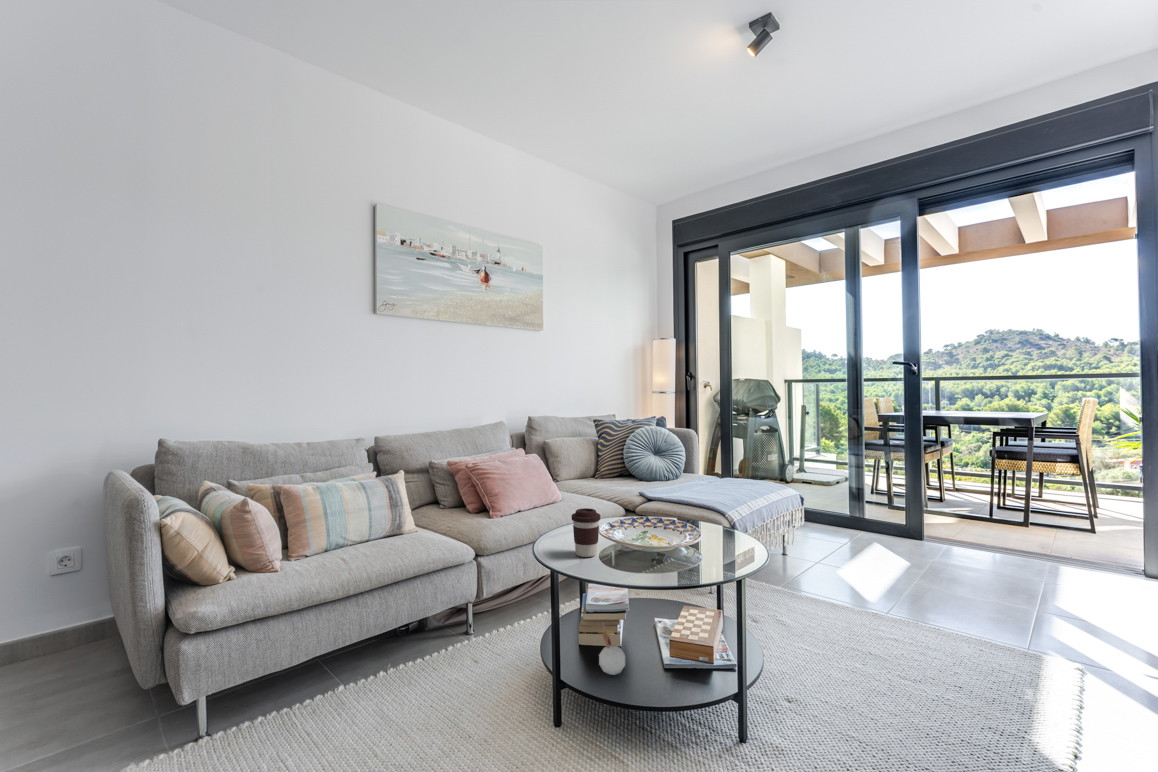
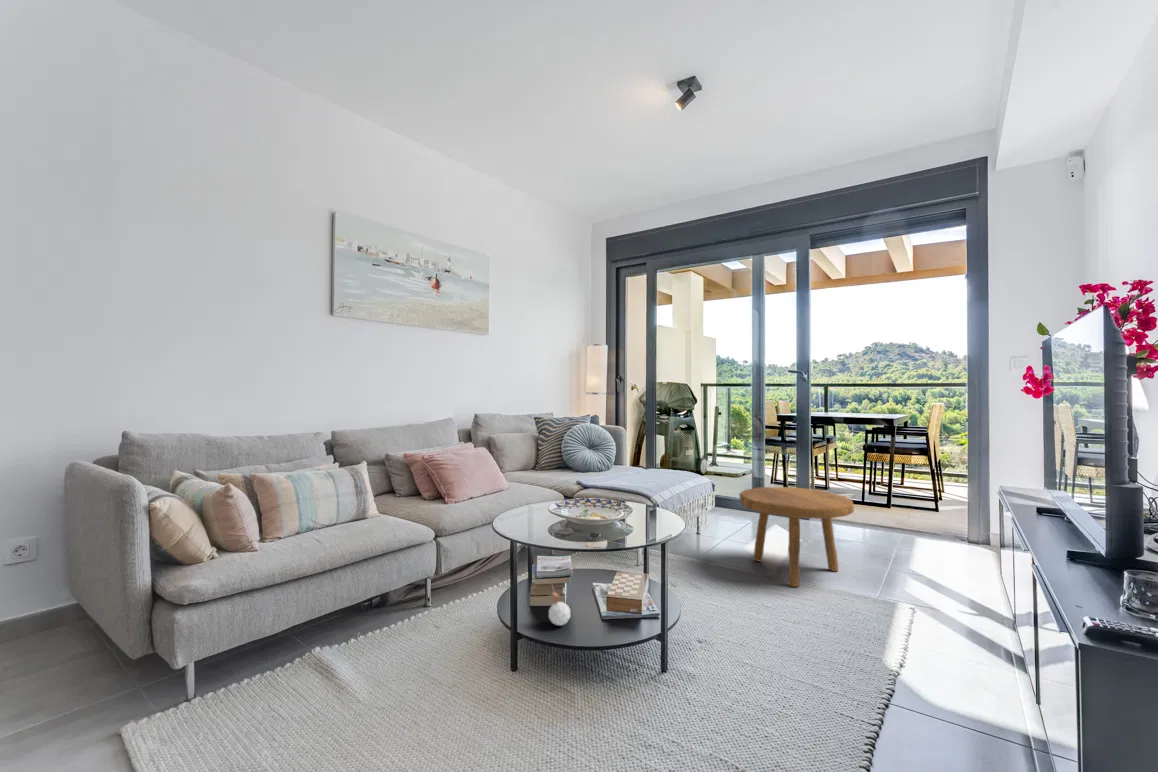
footstool: none [834,501,987,628] -> present [740,487,854,587]
coffee cup: present [572,508,601,557] -> none [525,491,550,531]

